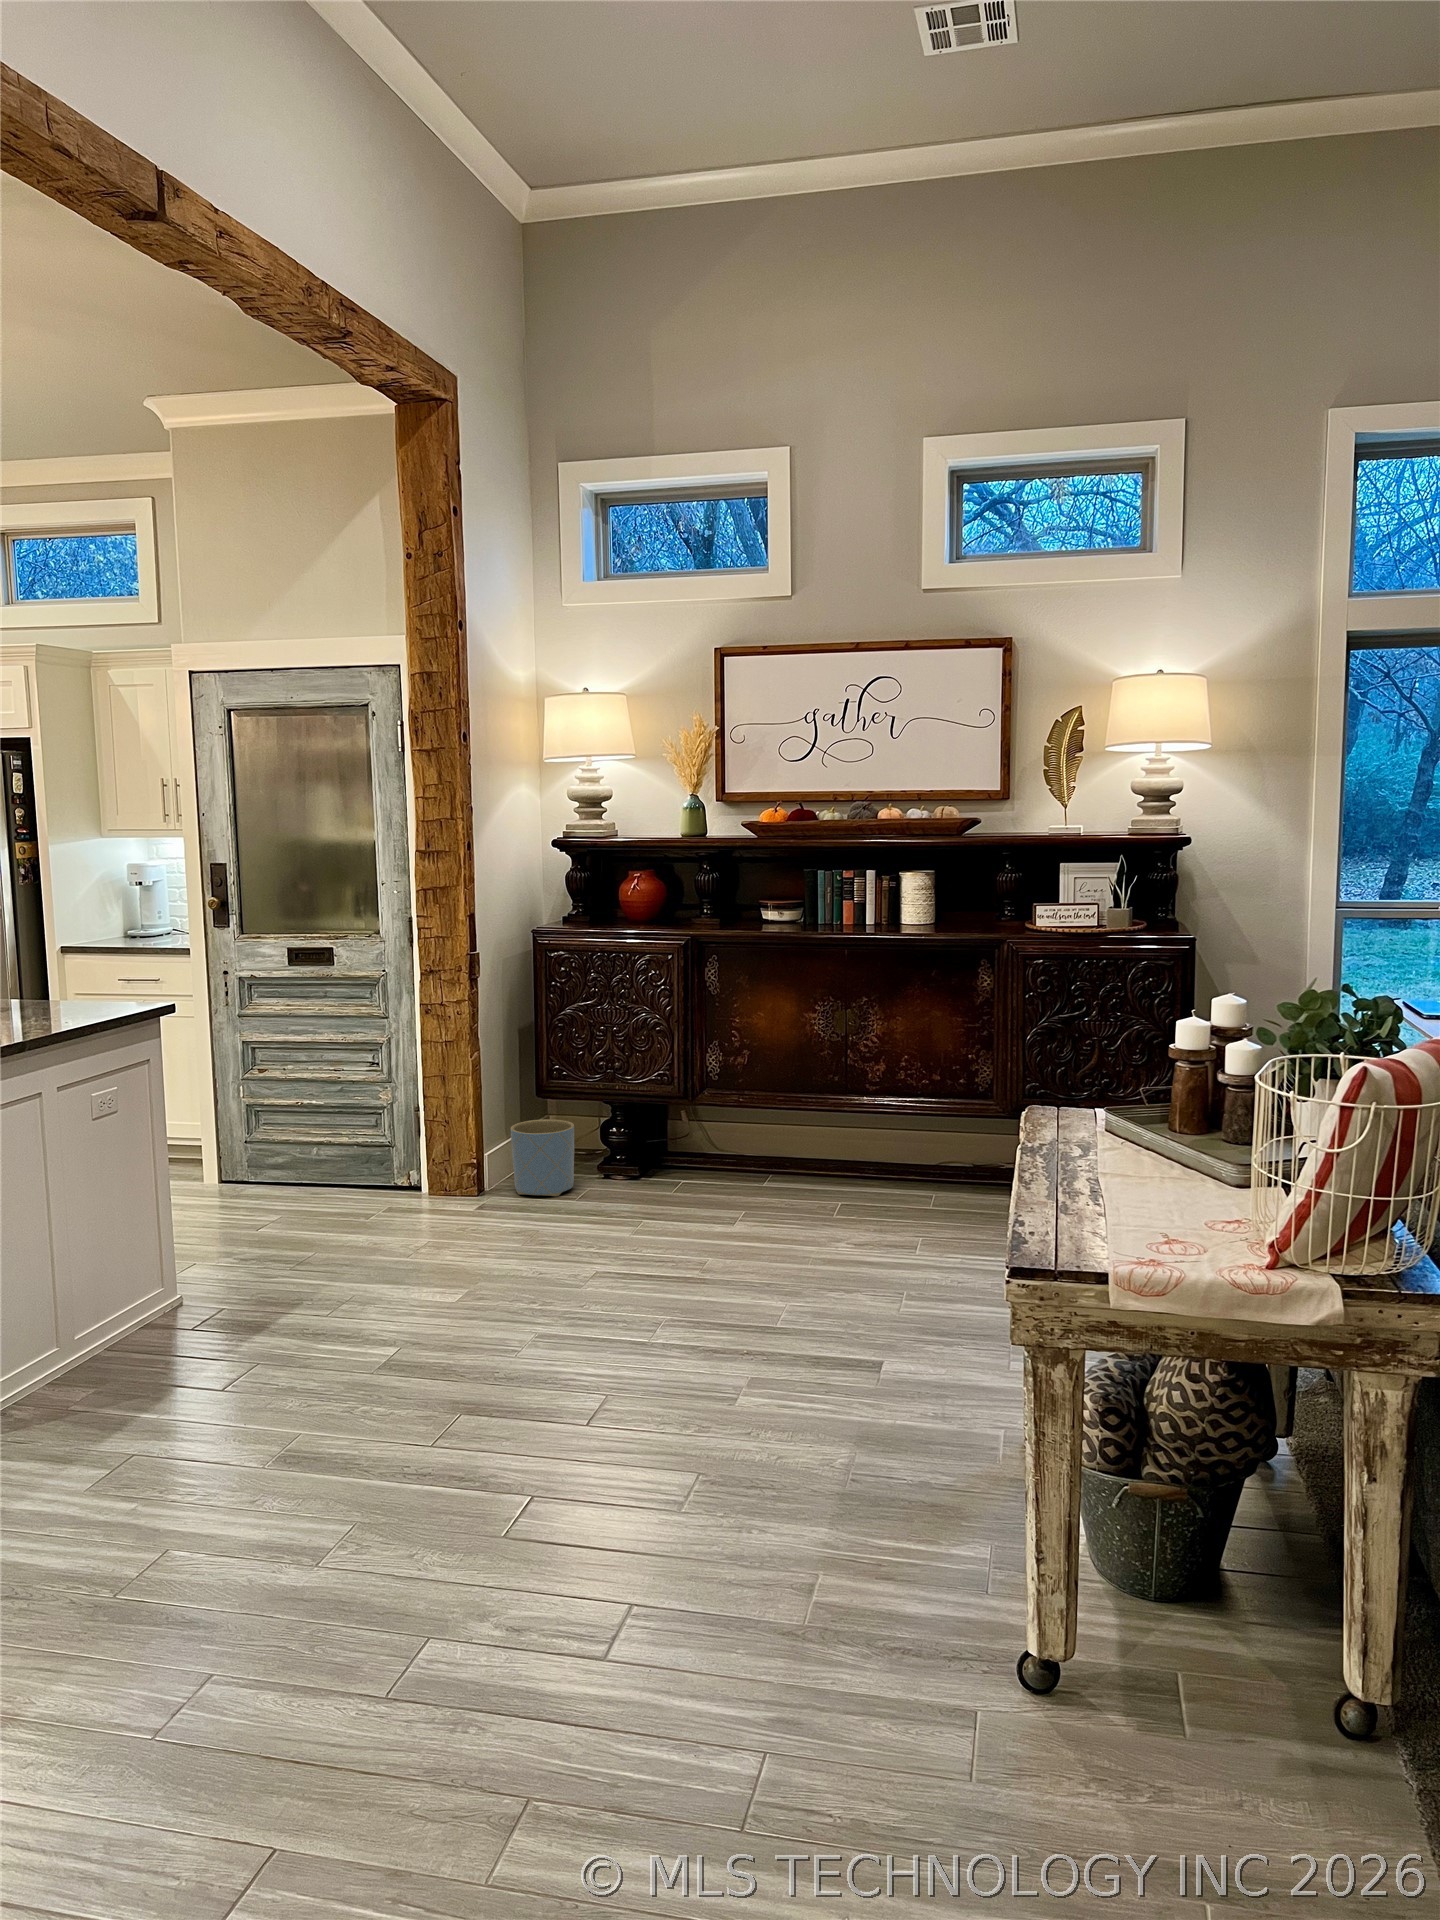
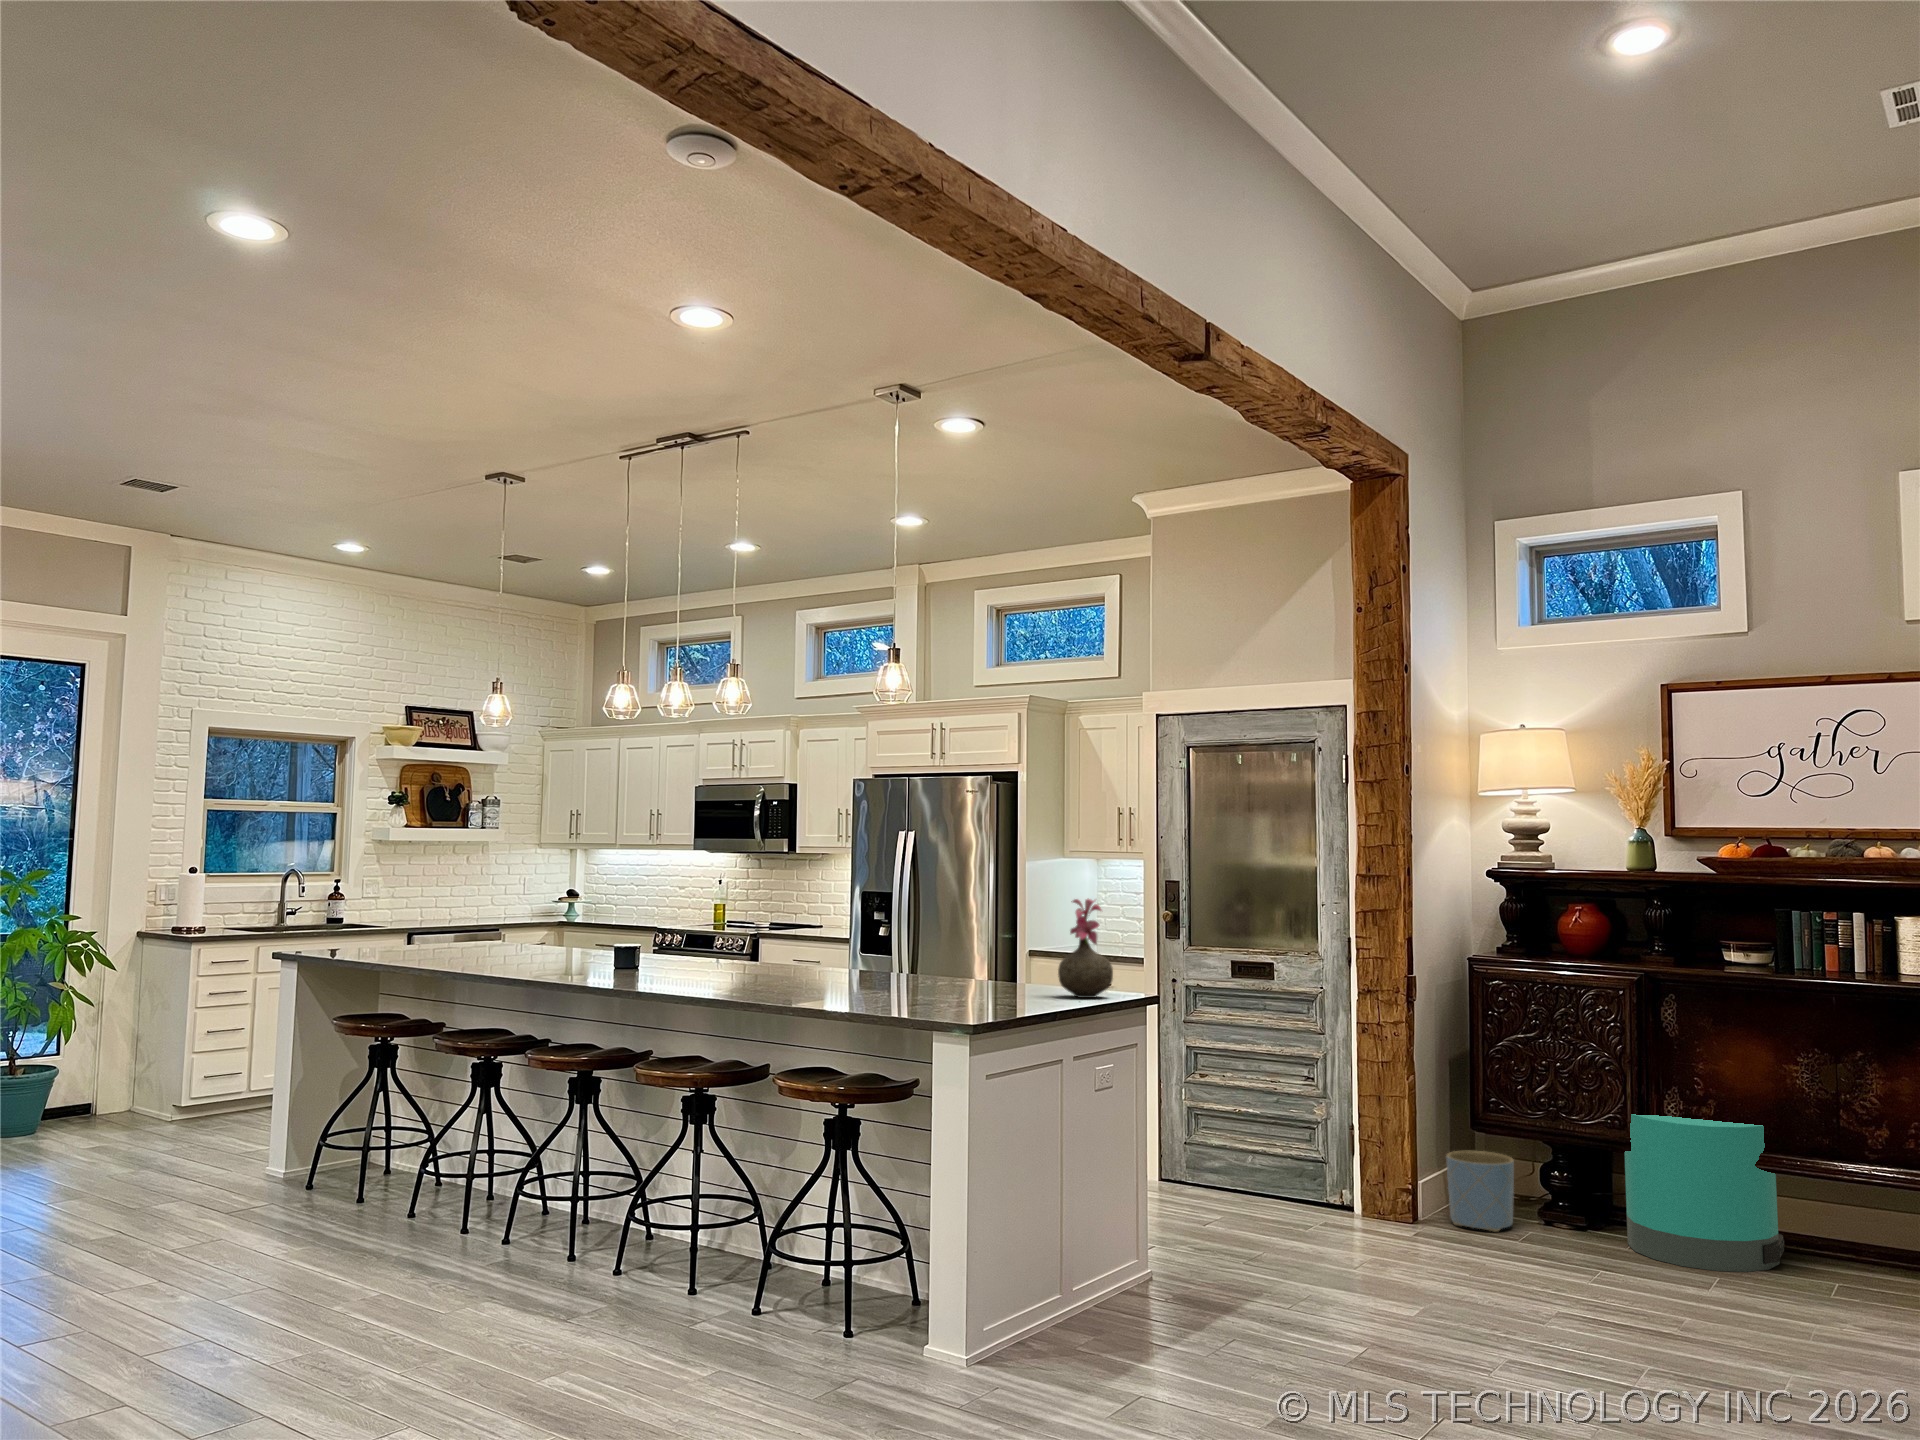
vase: none [45,897,116,1013] -> present [1058,899,1113,998]
trash can: none [672,1055,804,1208] -> present [1625,1114,1784,1272]

